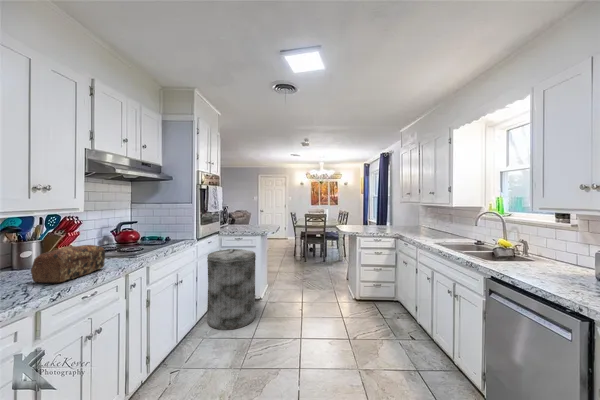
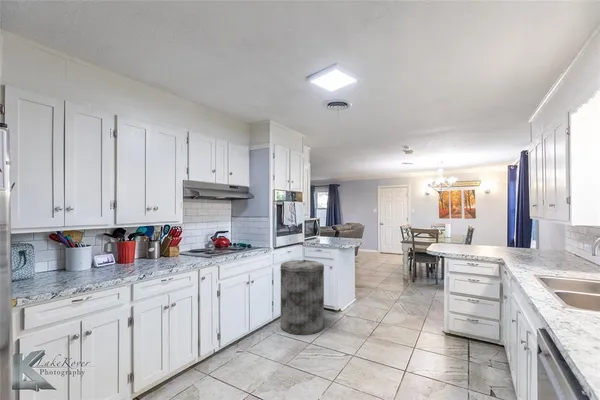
bread loaf: present [31,245,105,283] -> none [139,246,182,269]

